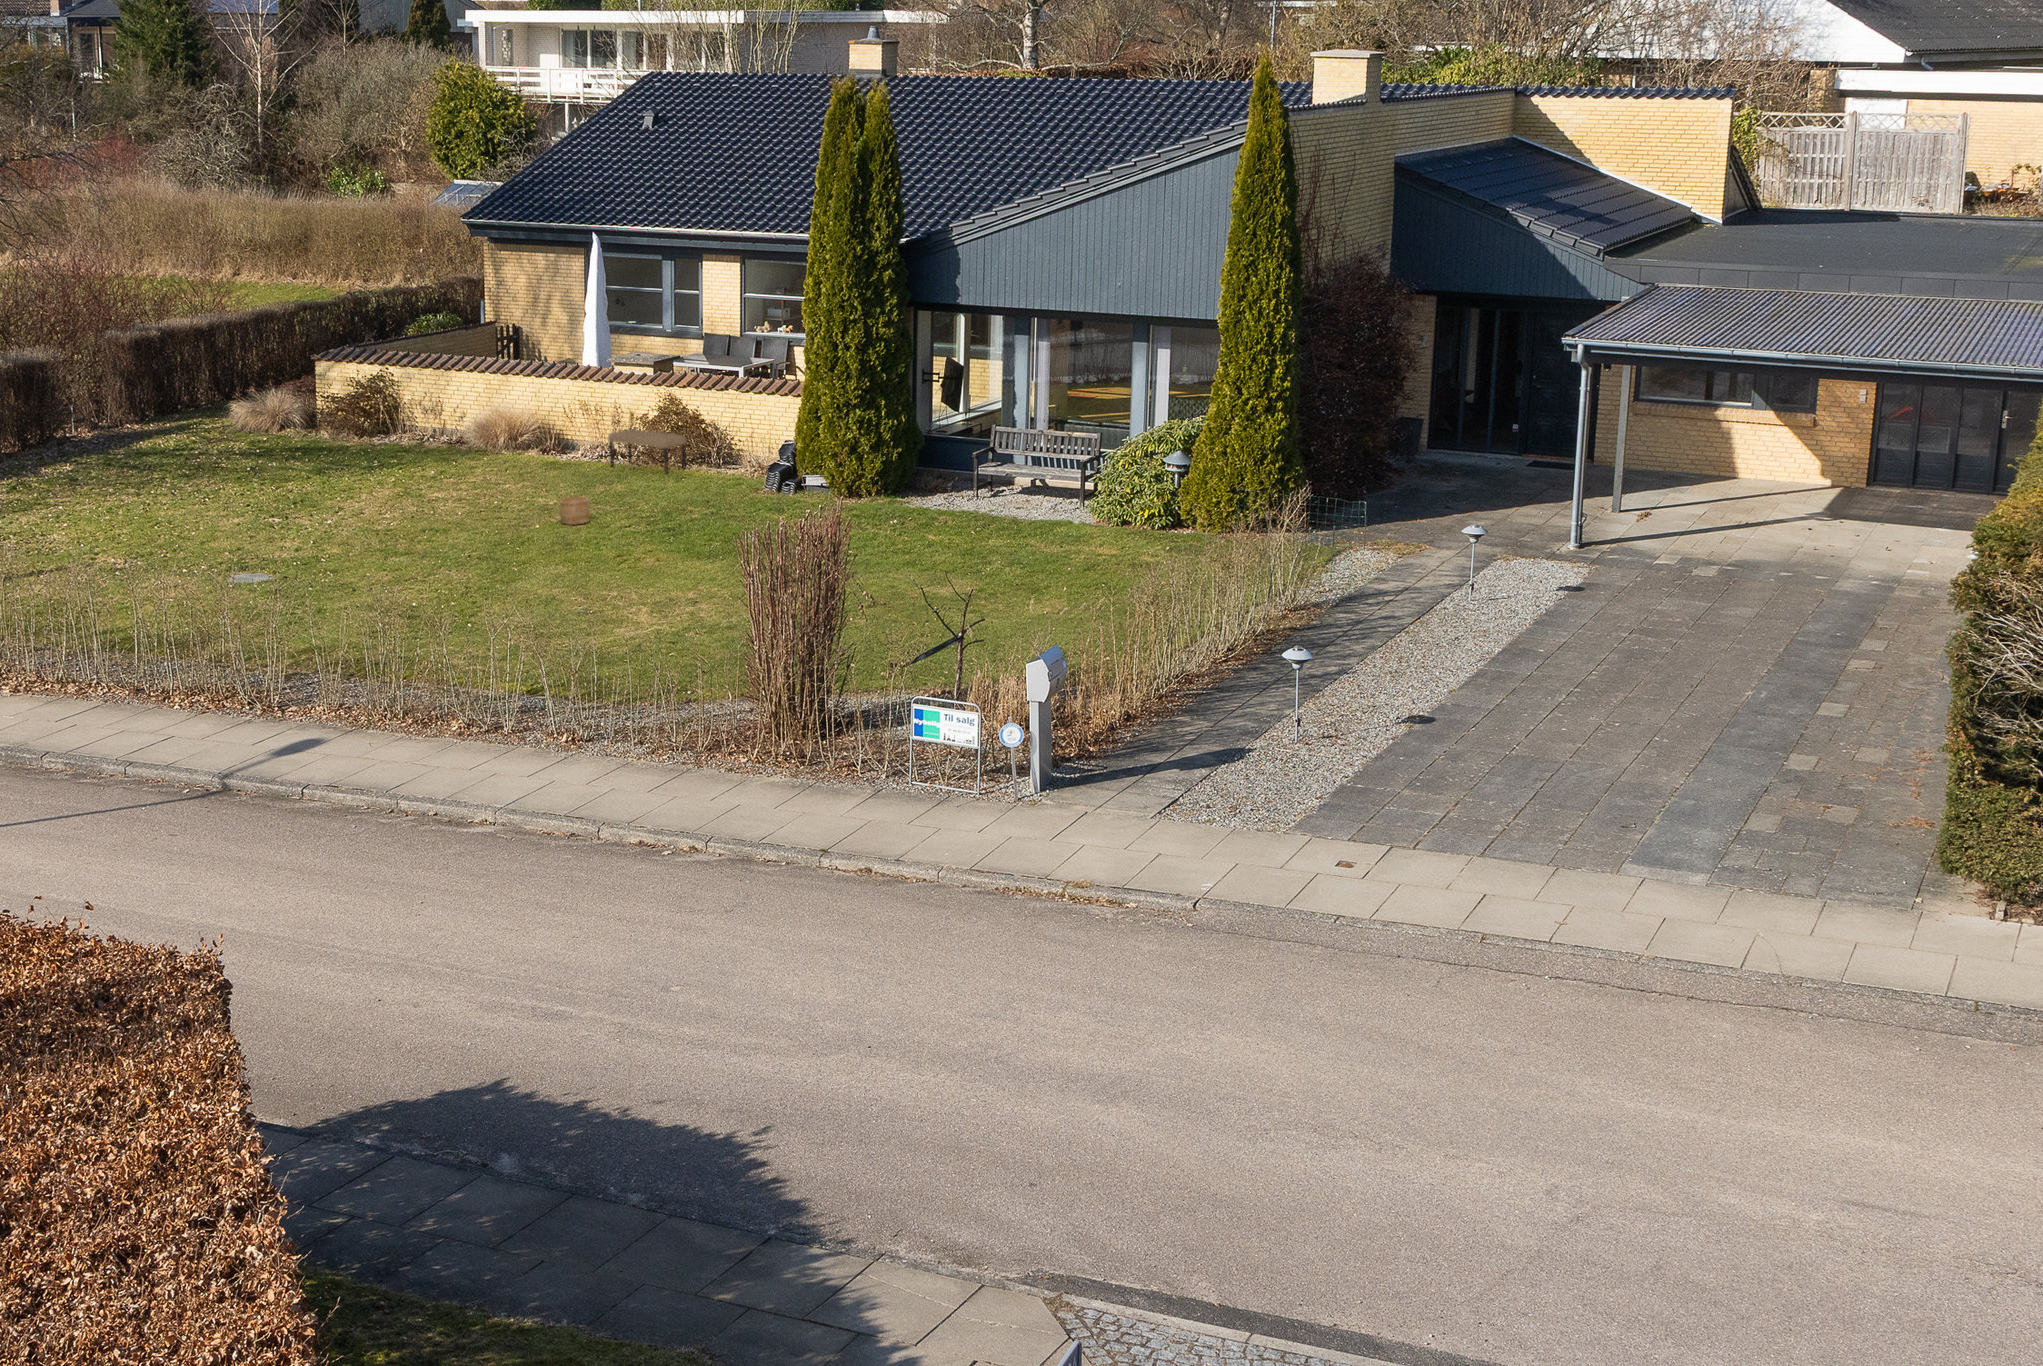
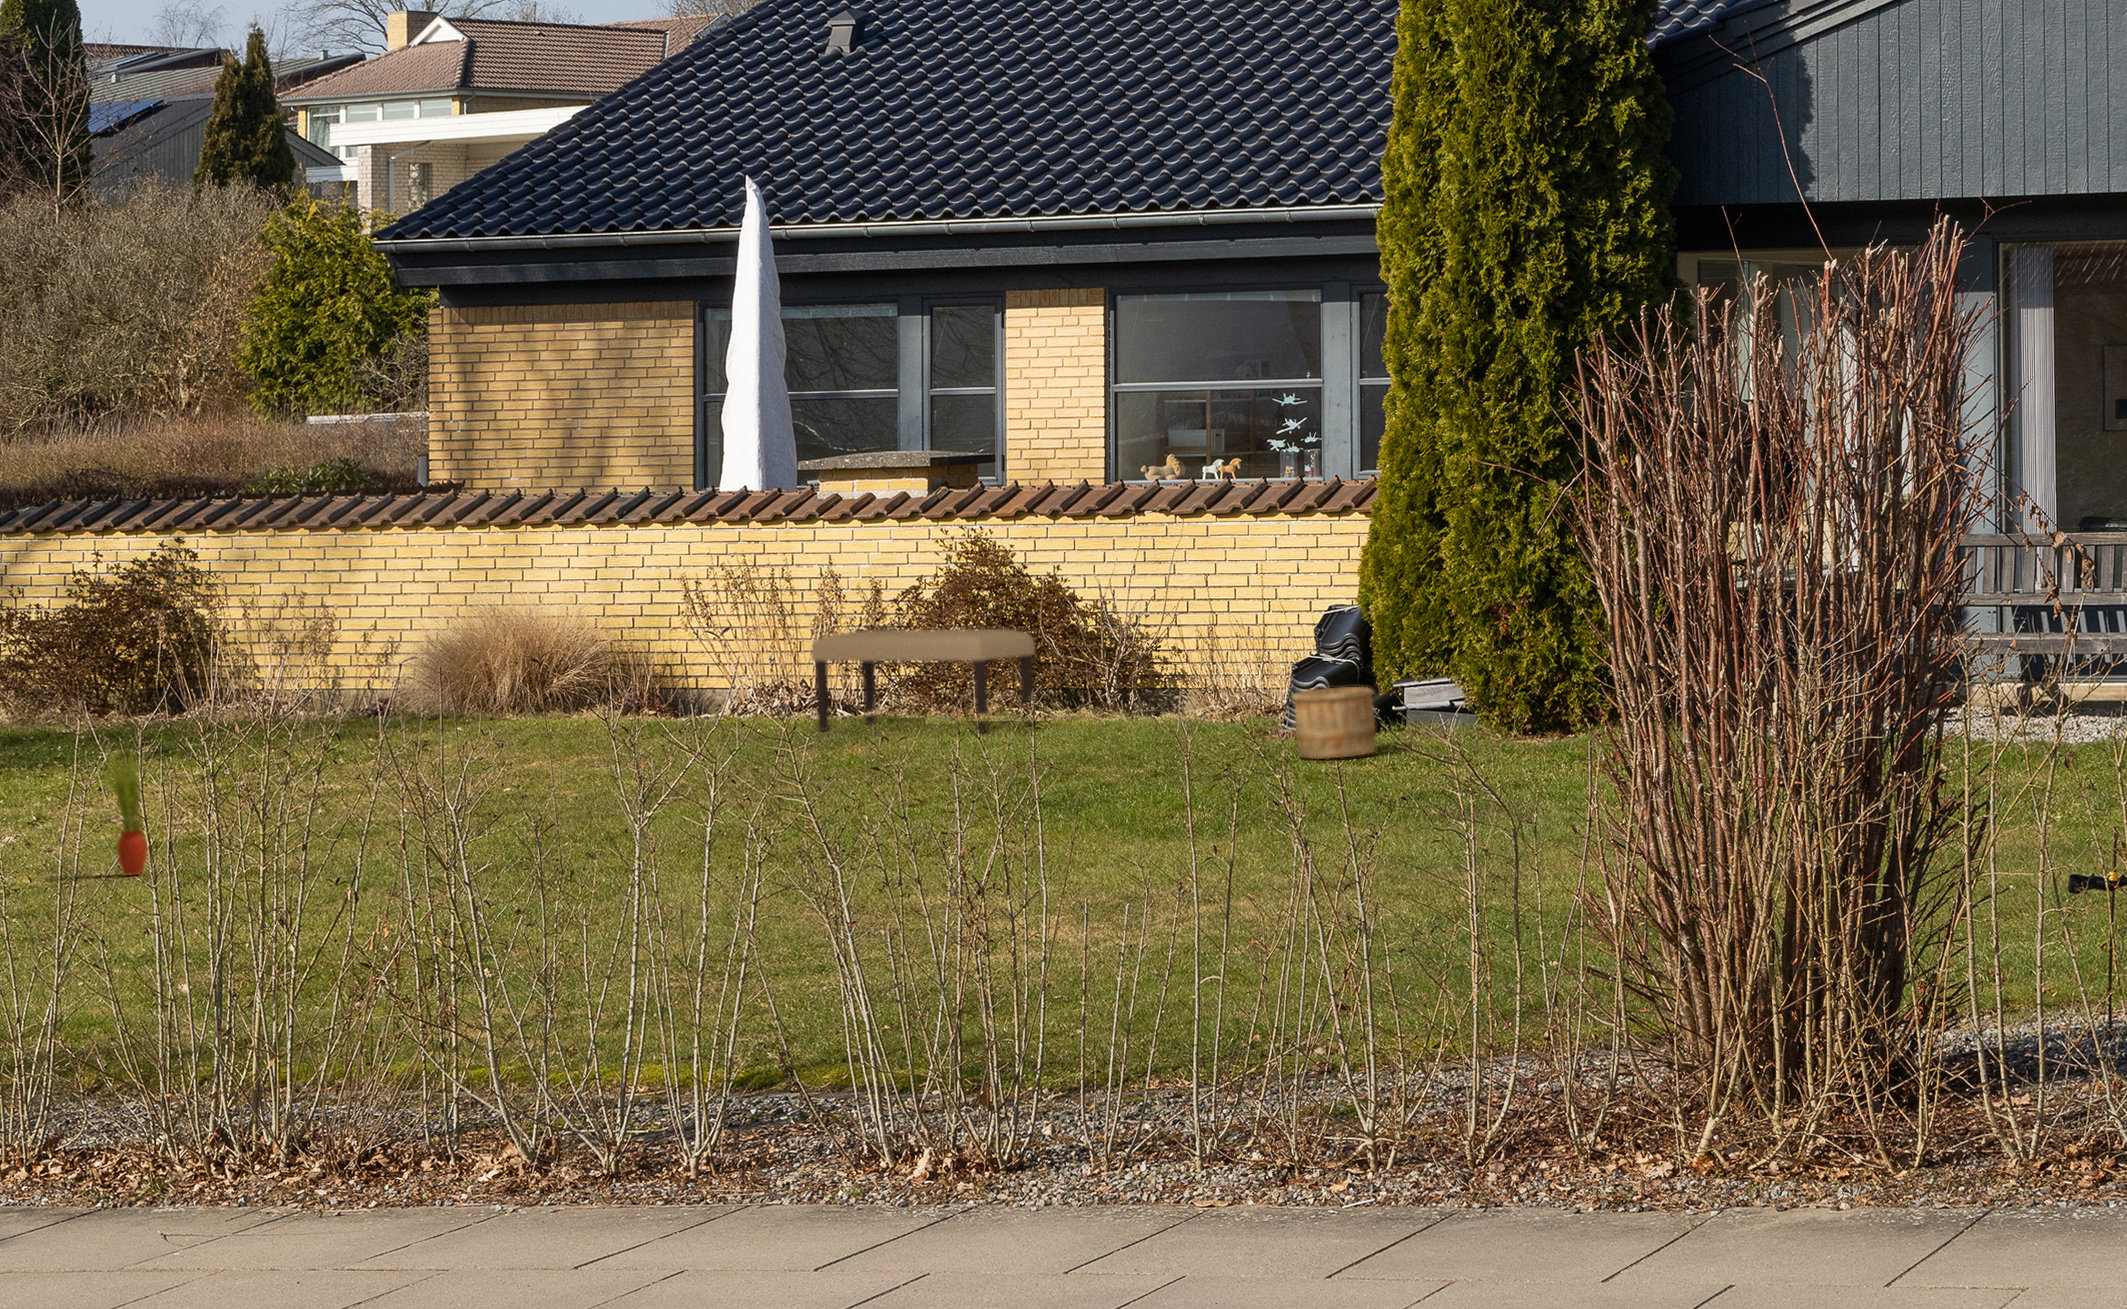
wooden bucket: present [560,496,590,525] -> present [1292,687,1375,759]
potted plant: none [352,517,369,559] -> present [102,750,155,876]

